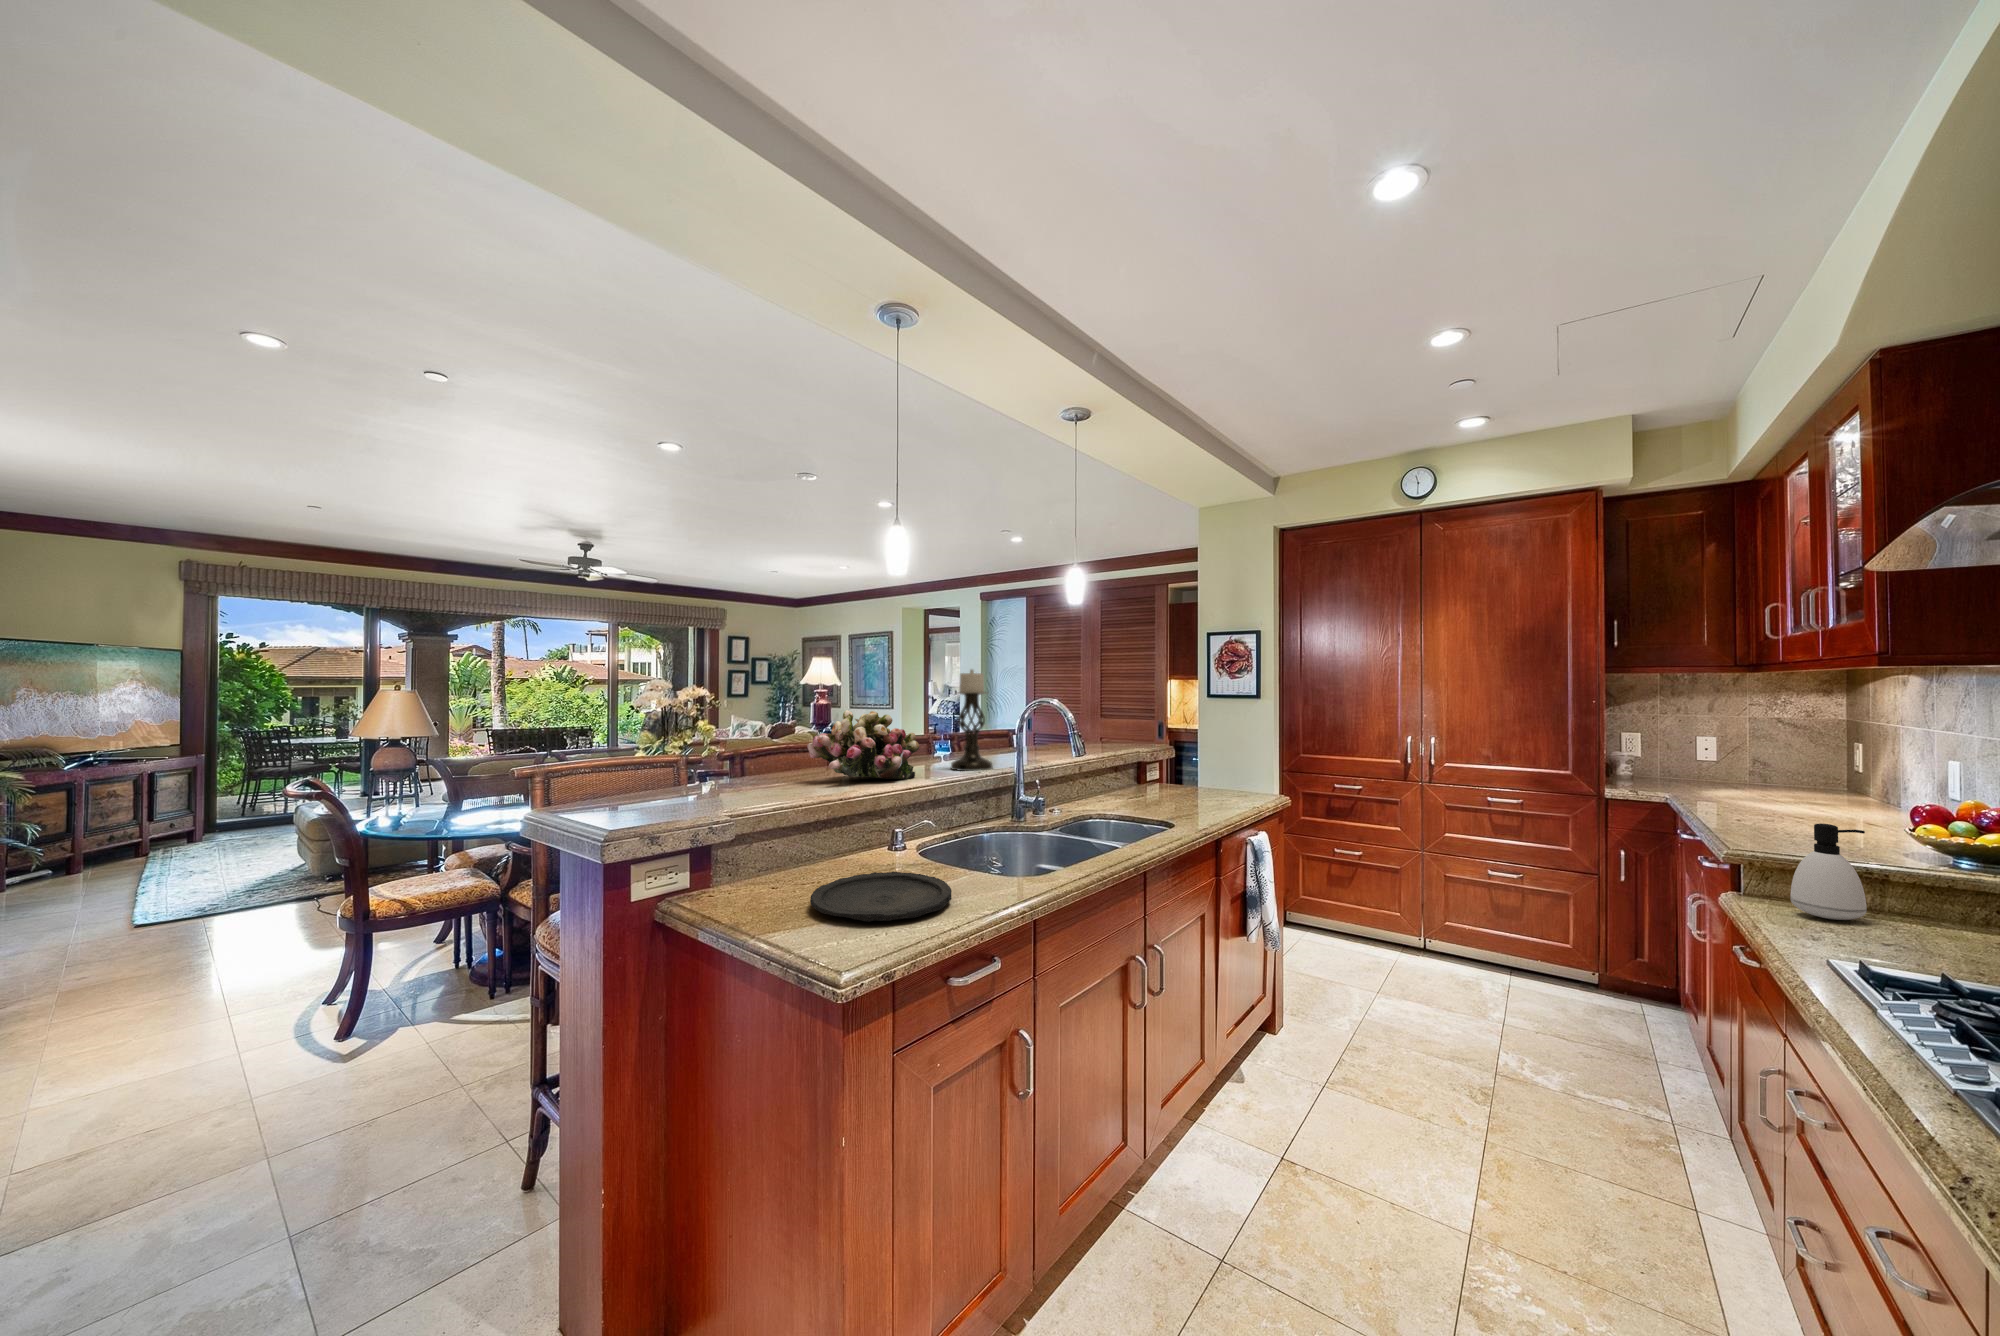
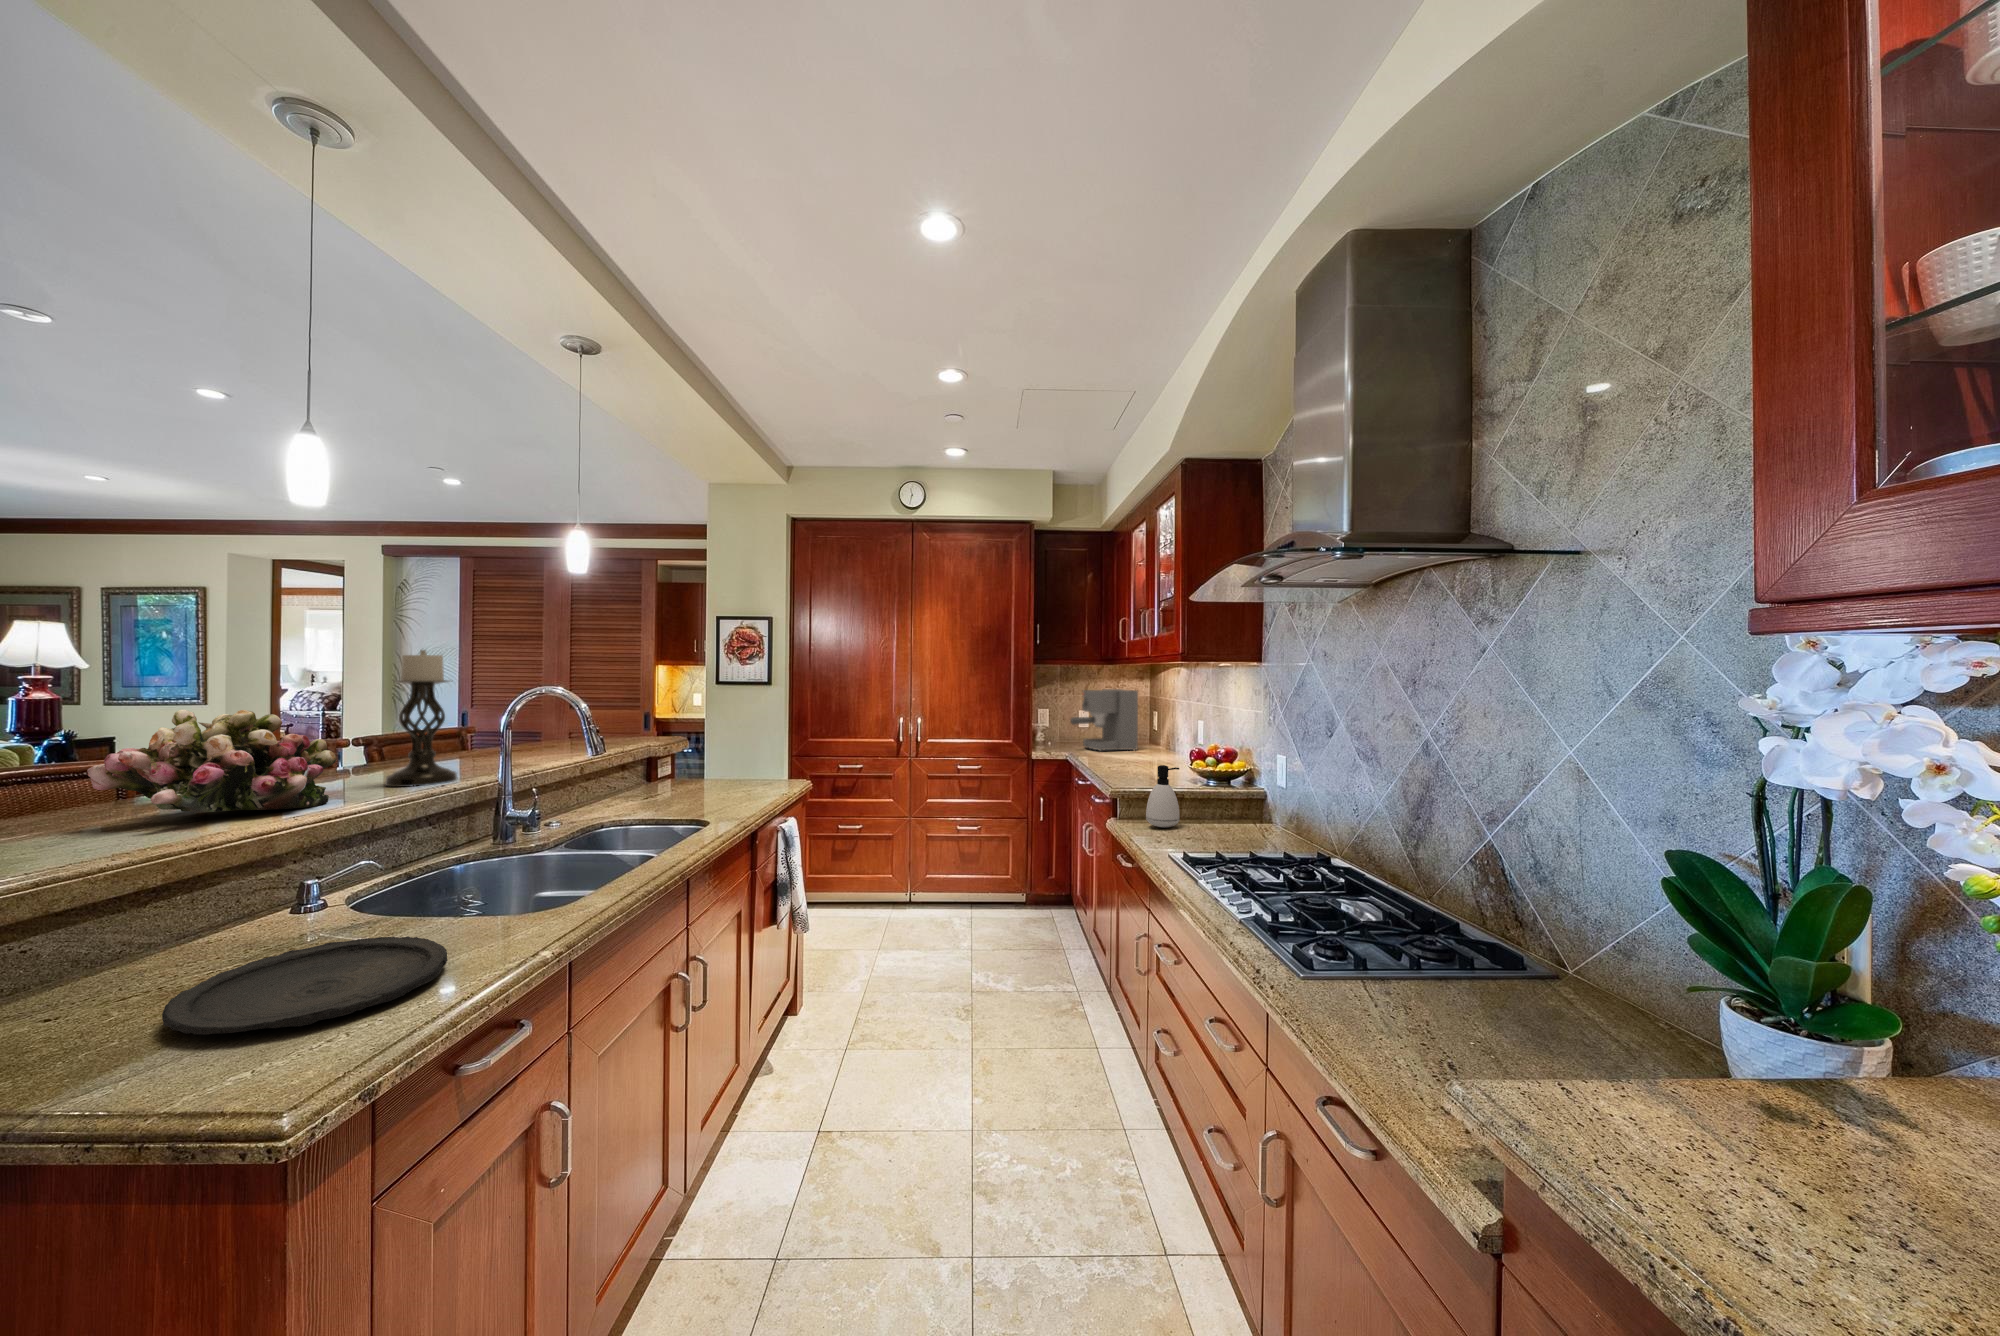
coffee maker: none [1672,708,1811,801] -> present [1070,689,1138,751]

